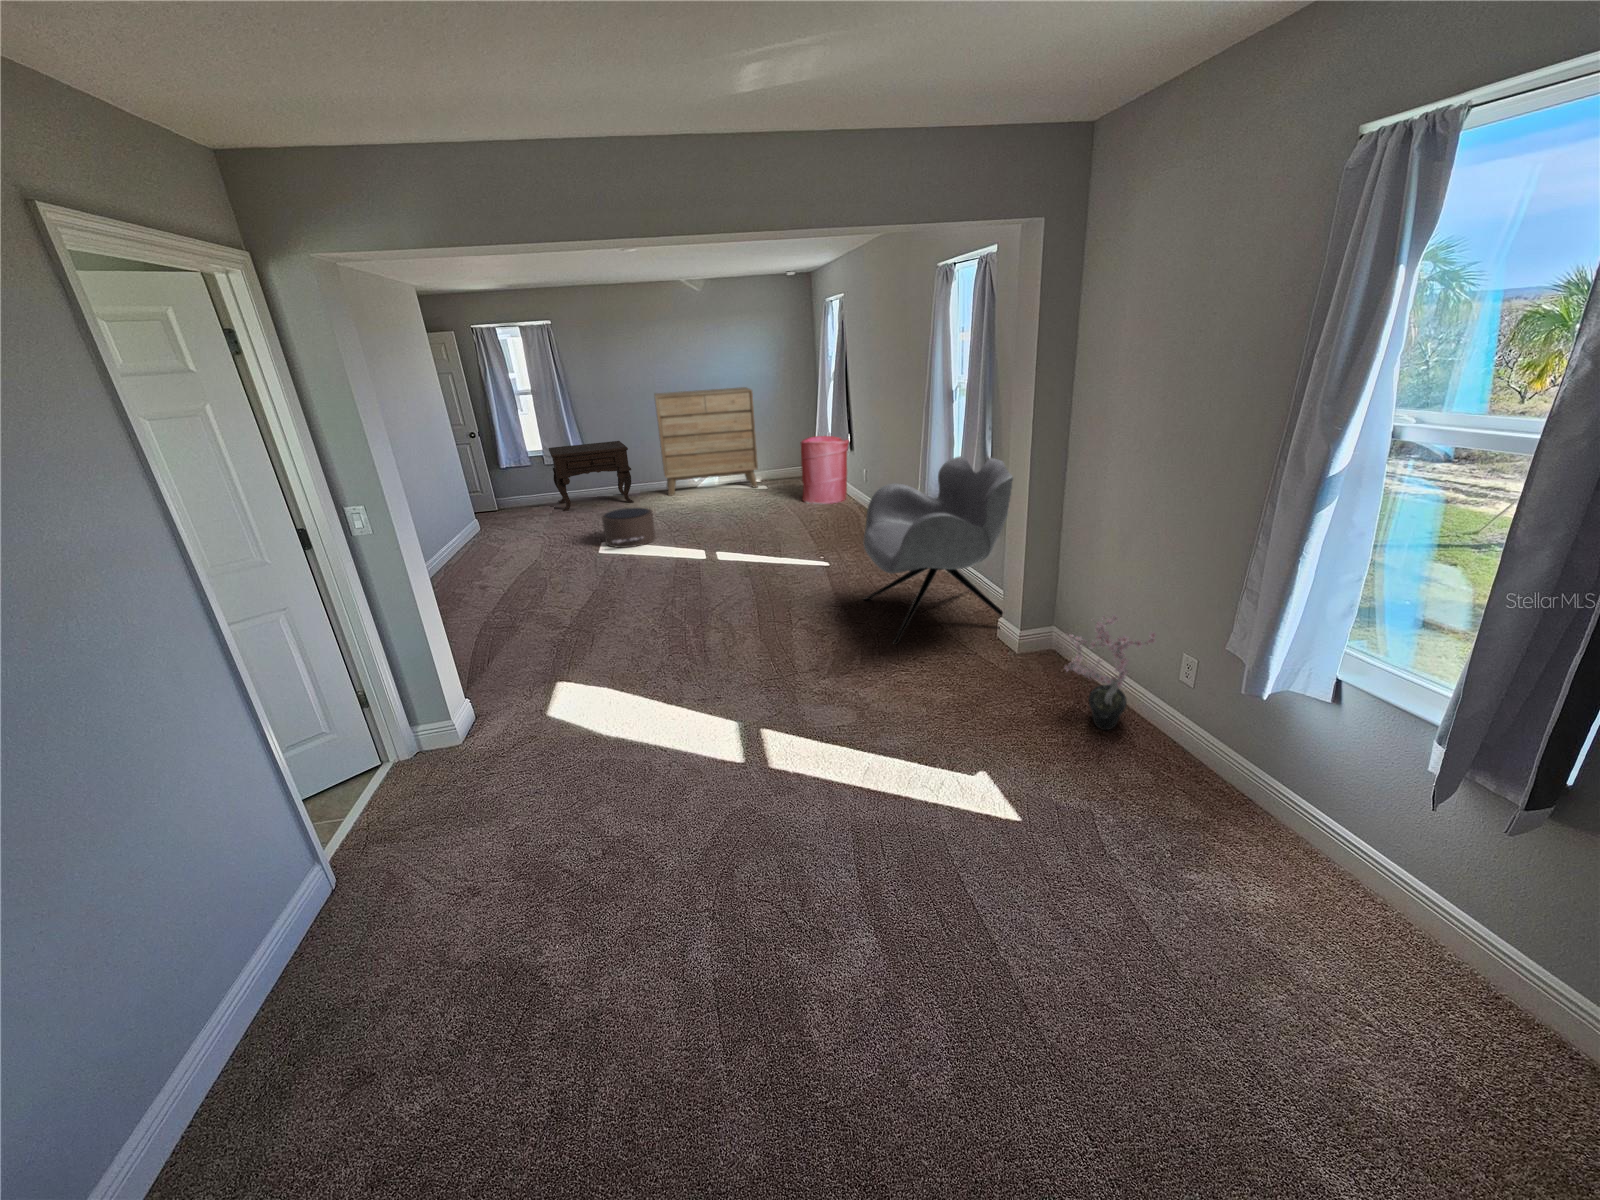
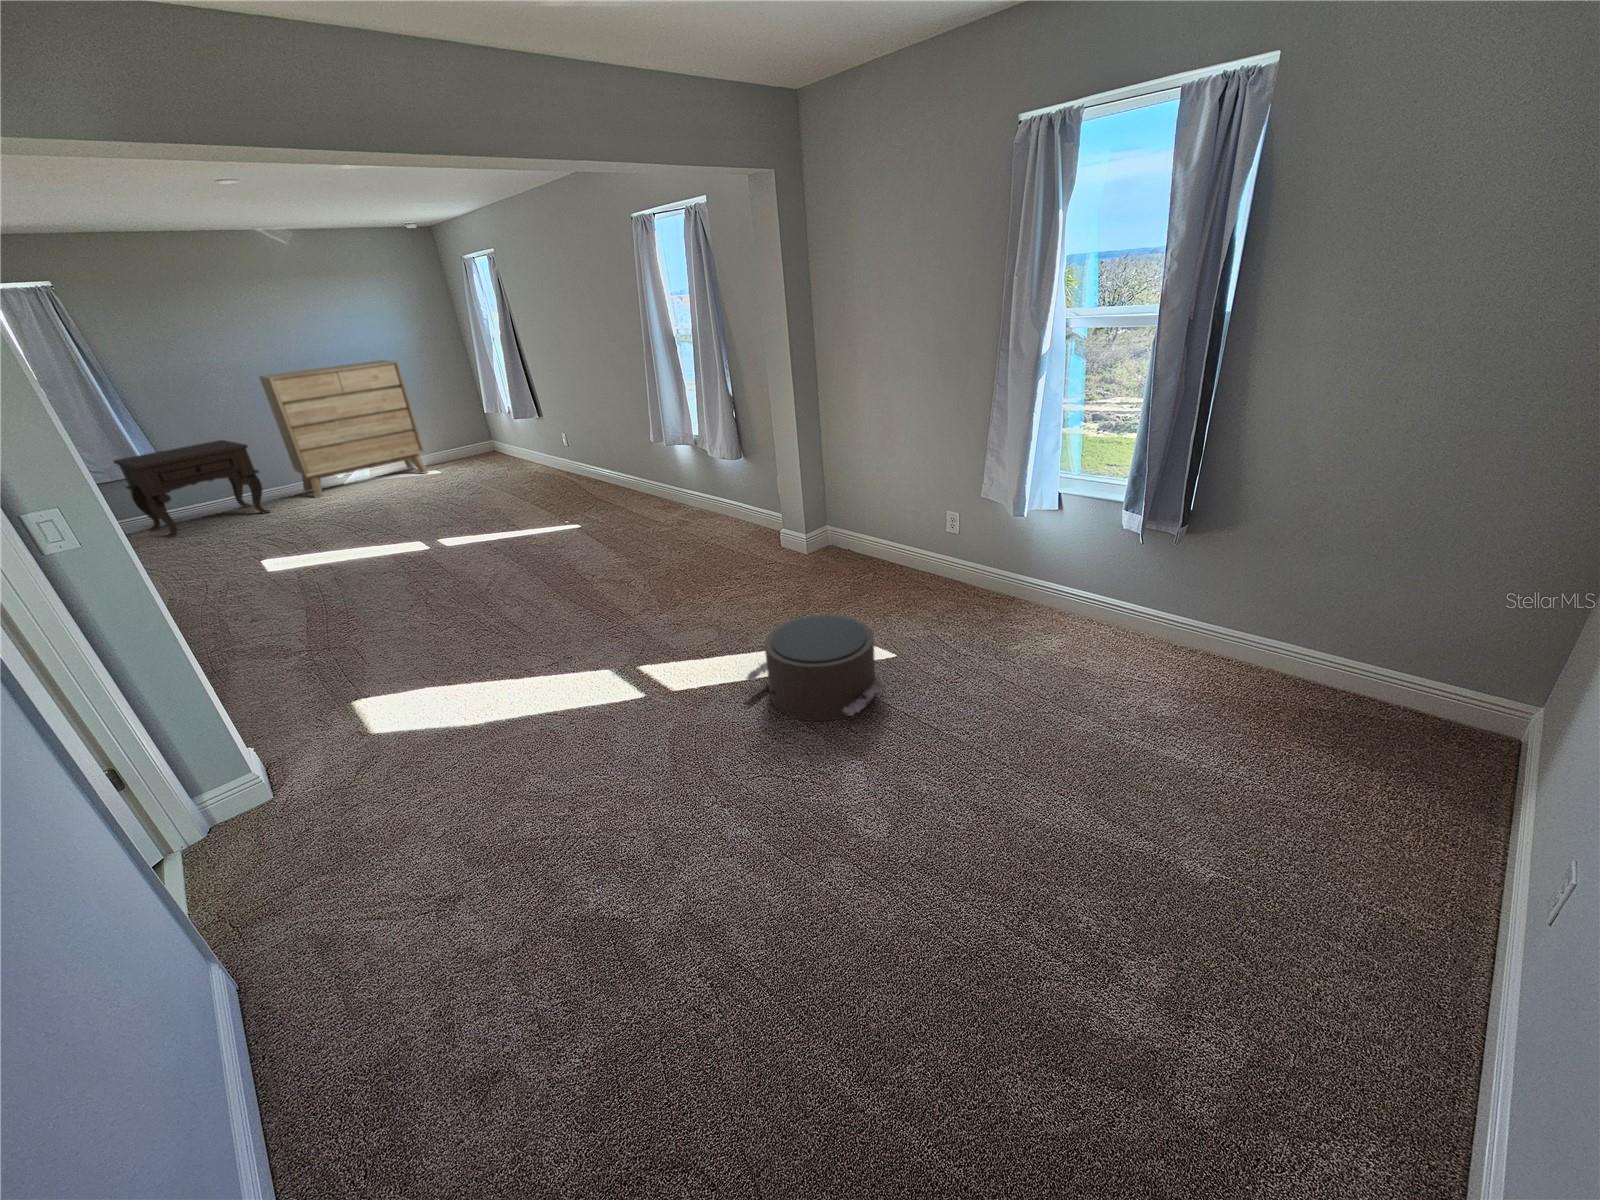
laundry hamper: present [801,436,849,504] -> none [480,404,544,478]
armchair: present [863,456,1013,645] -> none [628,392,797,573]
pouf: present [602,508,656,548] -> present [746,615,885,721]
potted plant: present [1065,615,1156,730] -> none [853,490,932,586]

